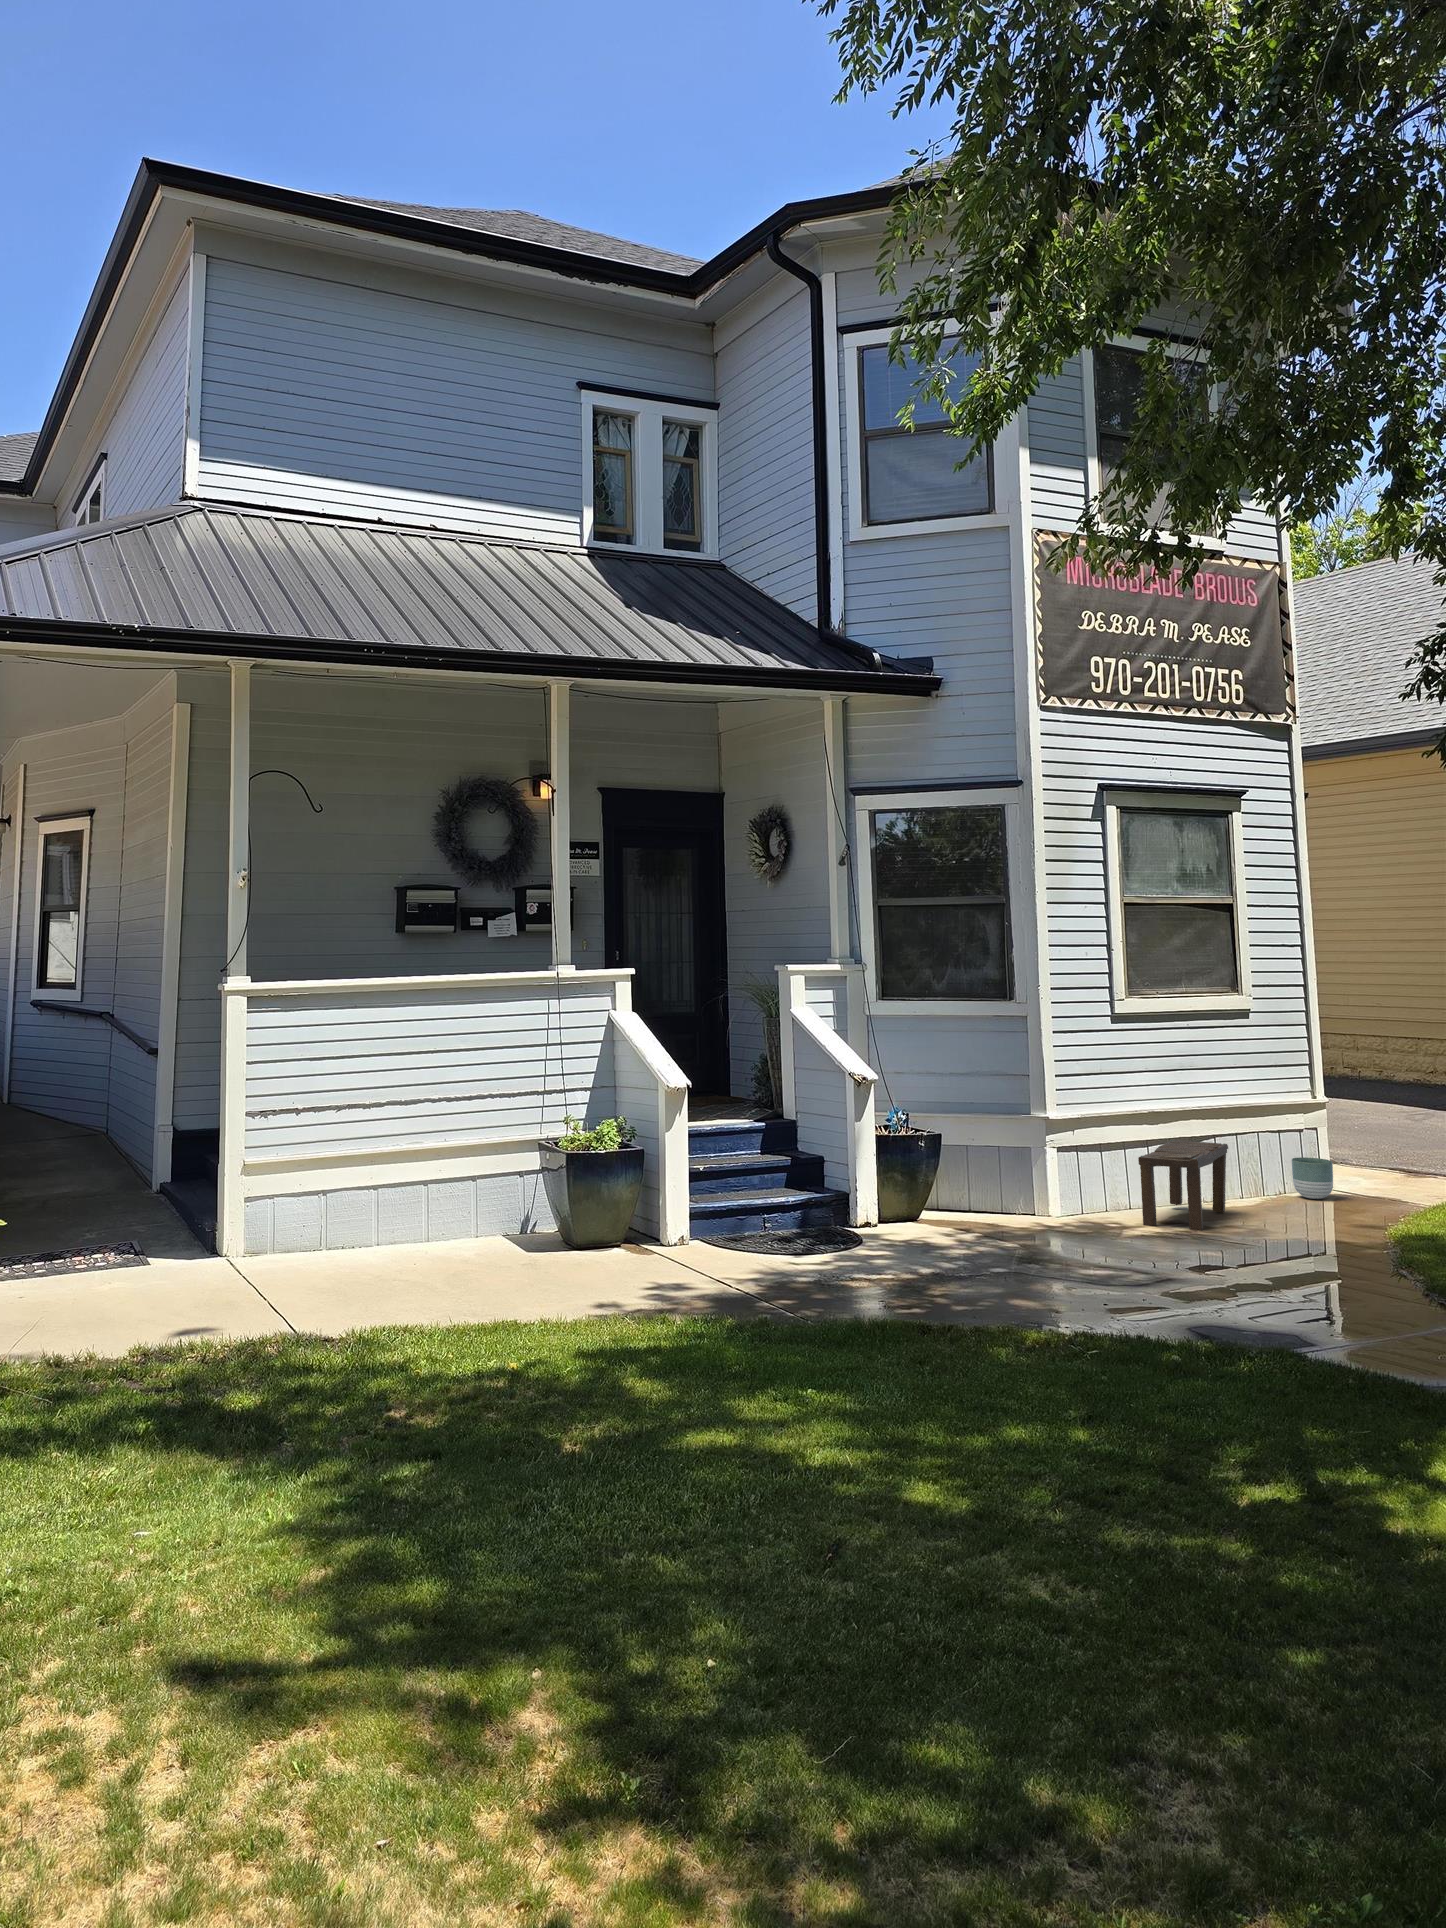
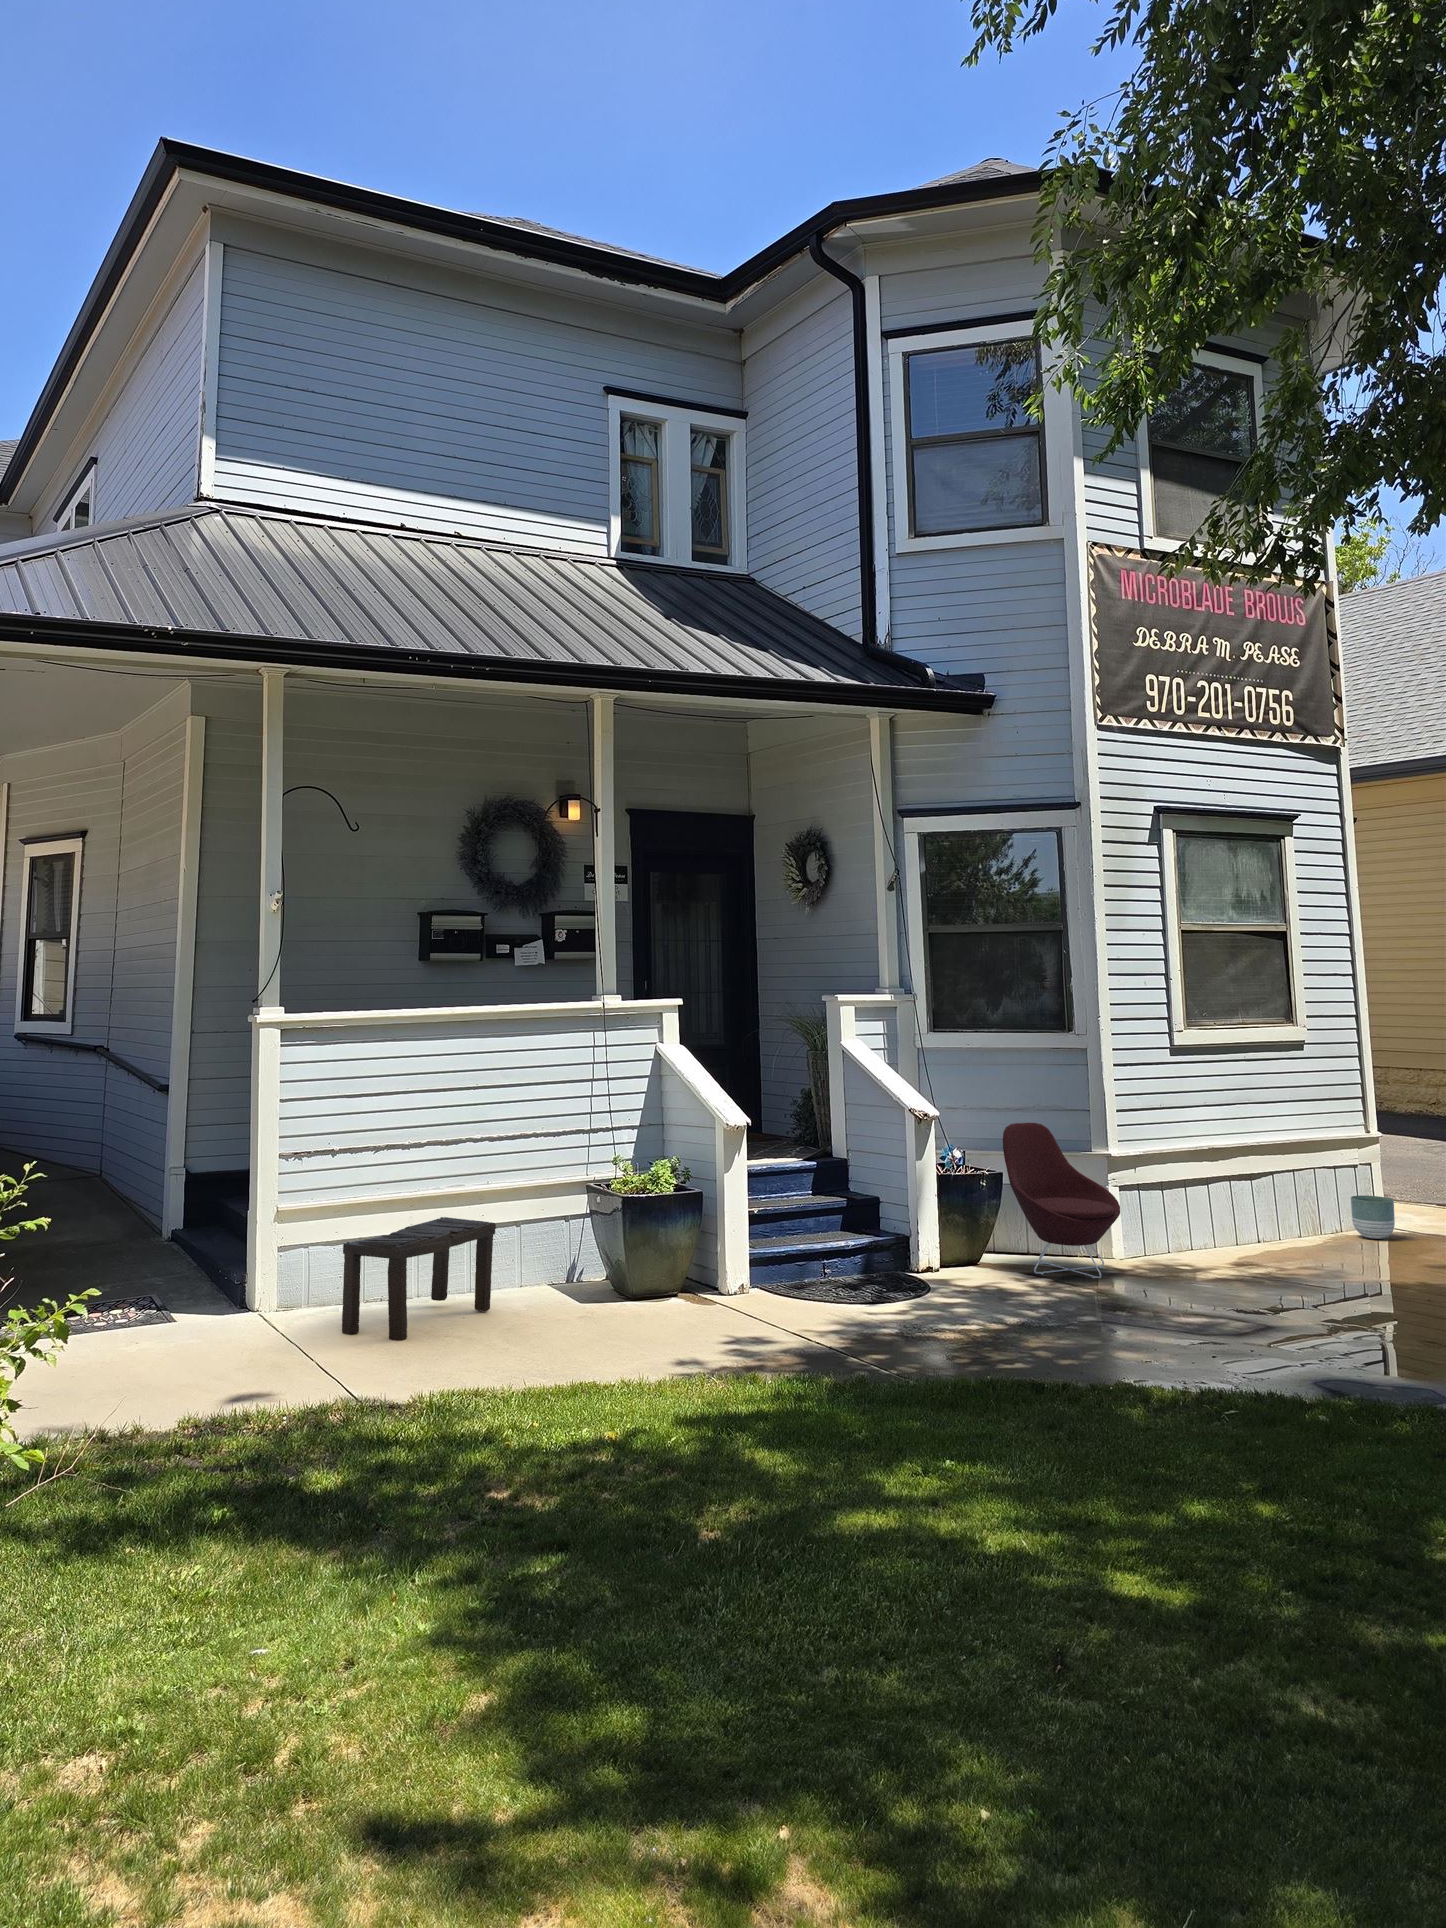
chair: none [944,1086,1053,1233] -> present [1003,1123,1120,1278]
bench: present [1138,1140,1228,1230] -> present [342,1217,496,1341]

